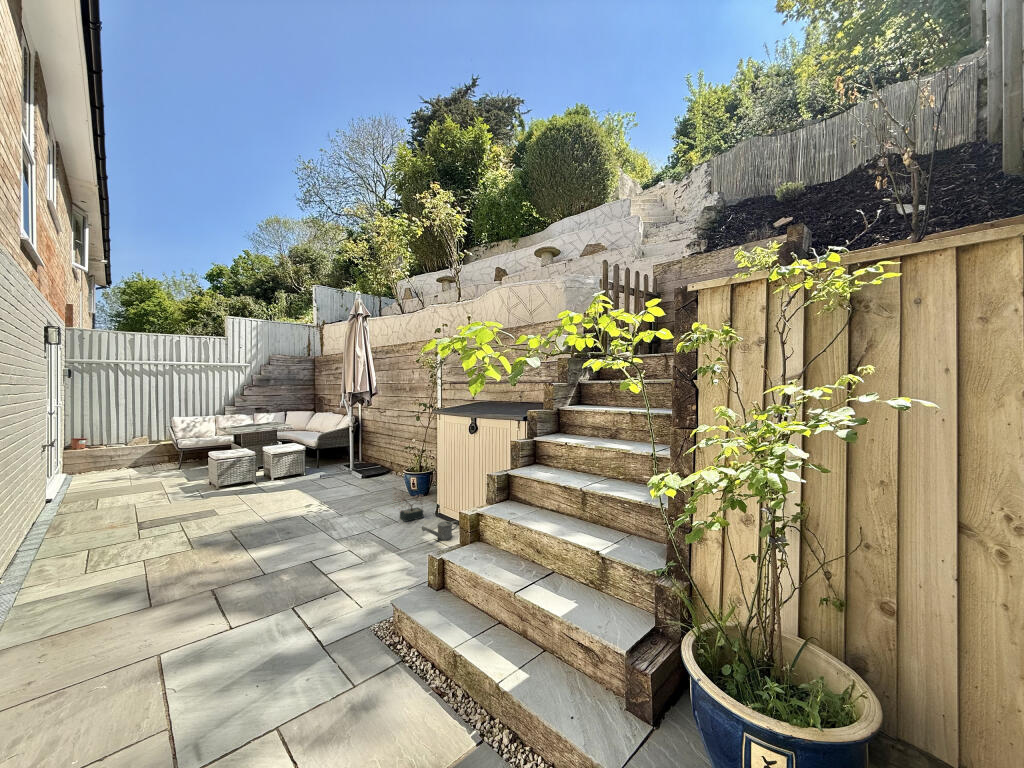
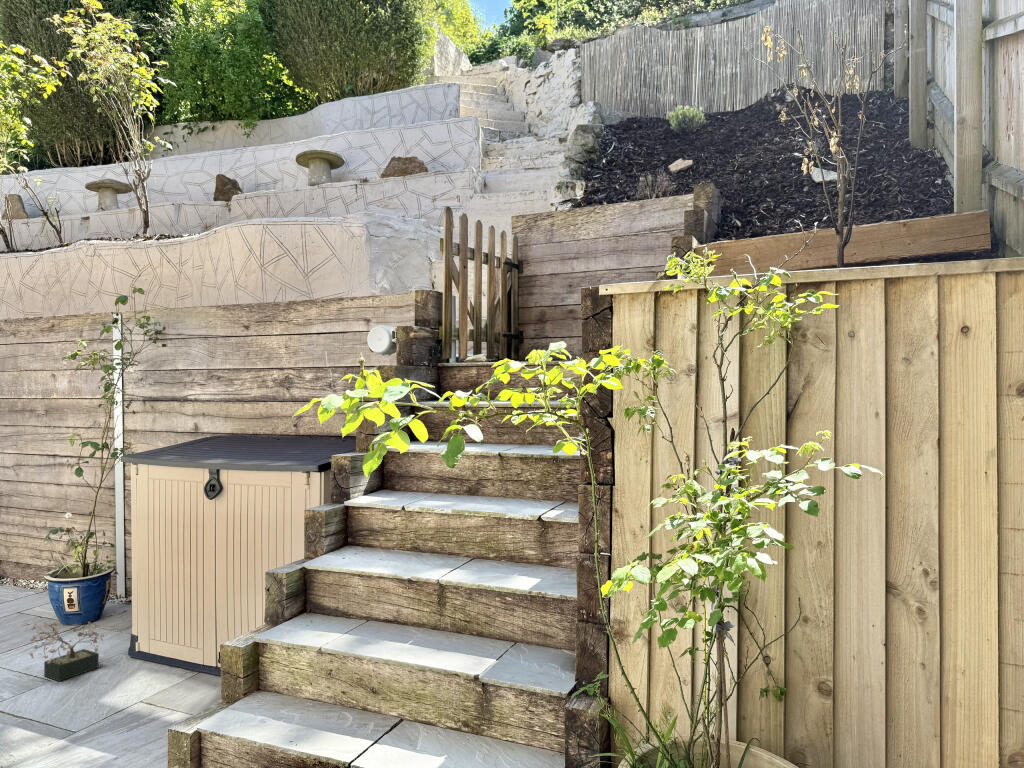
watering can: present [422,521,458,541] -> none [110,663,183,705]

